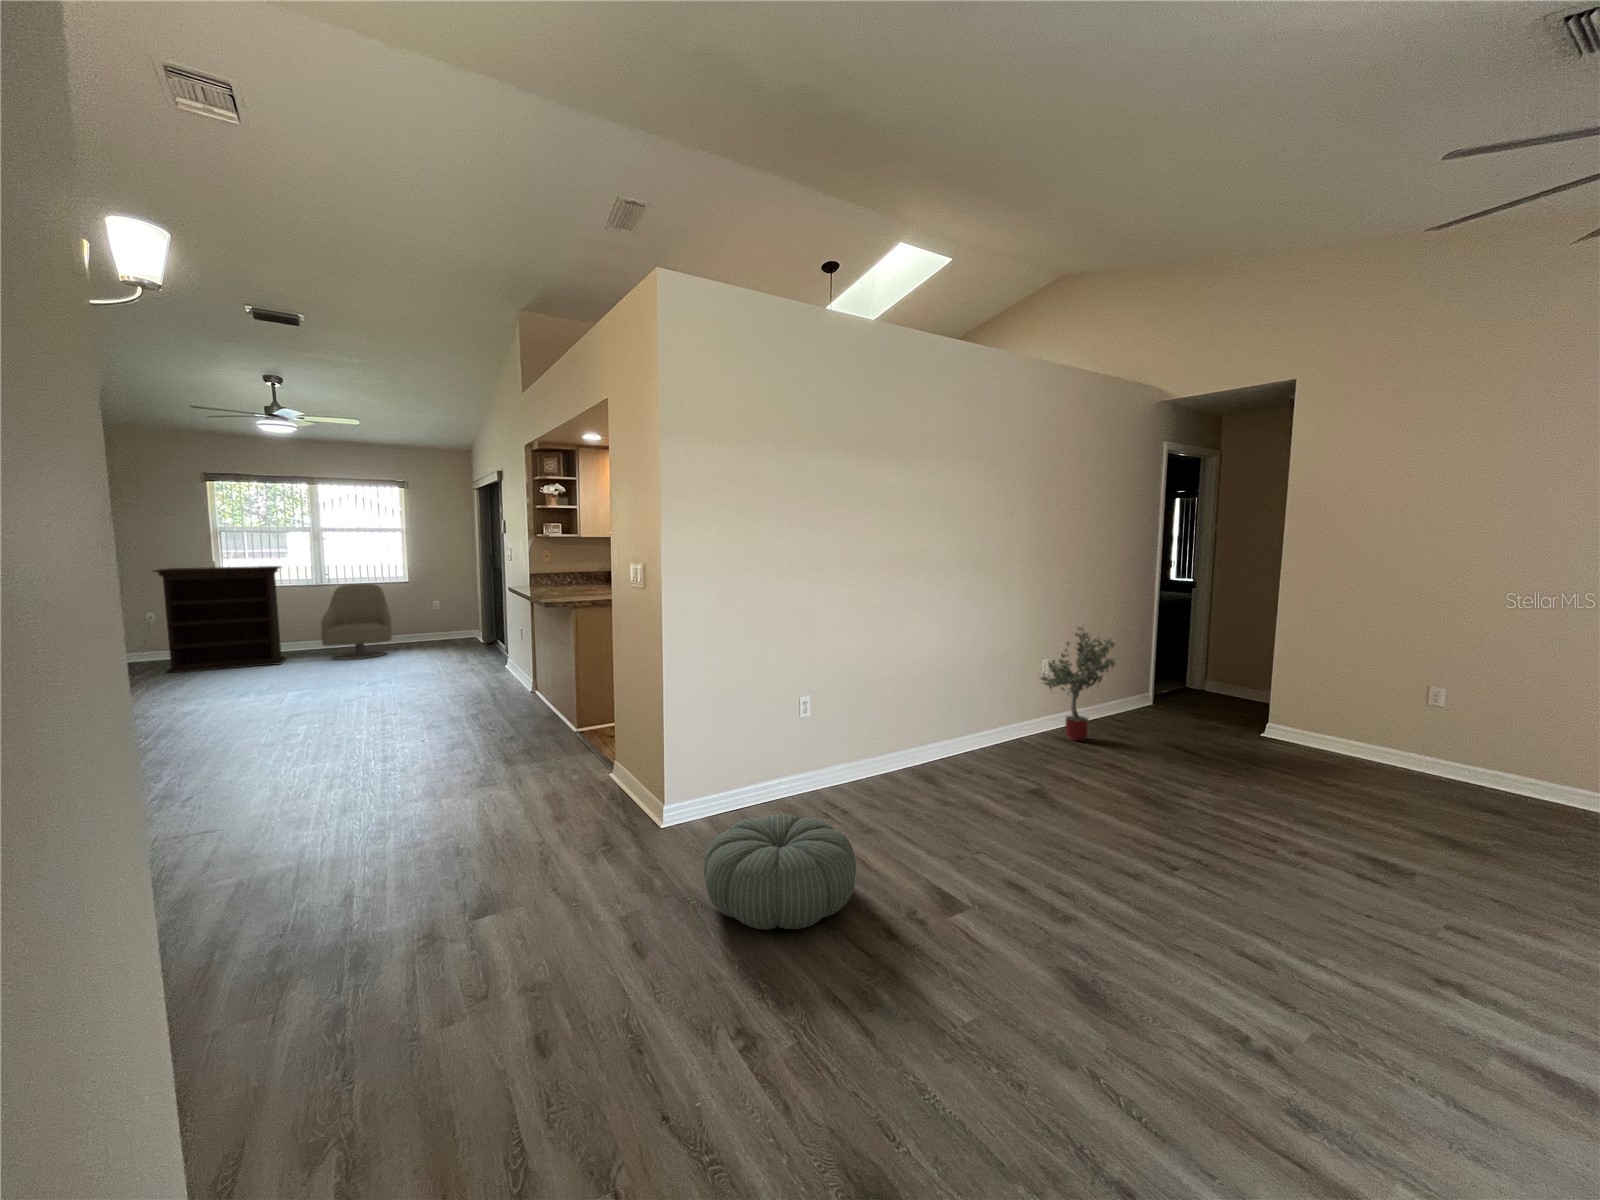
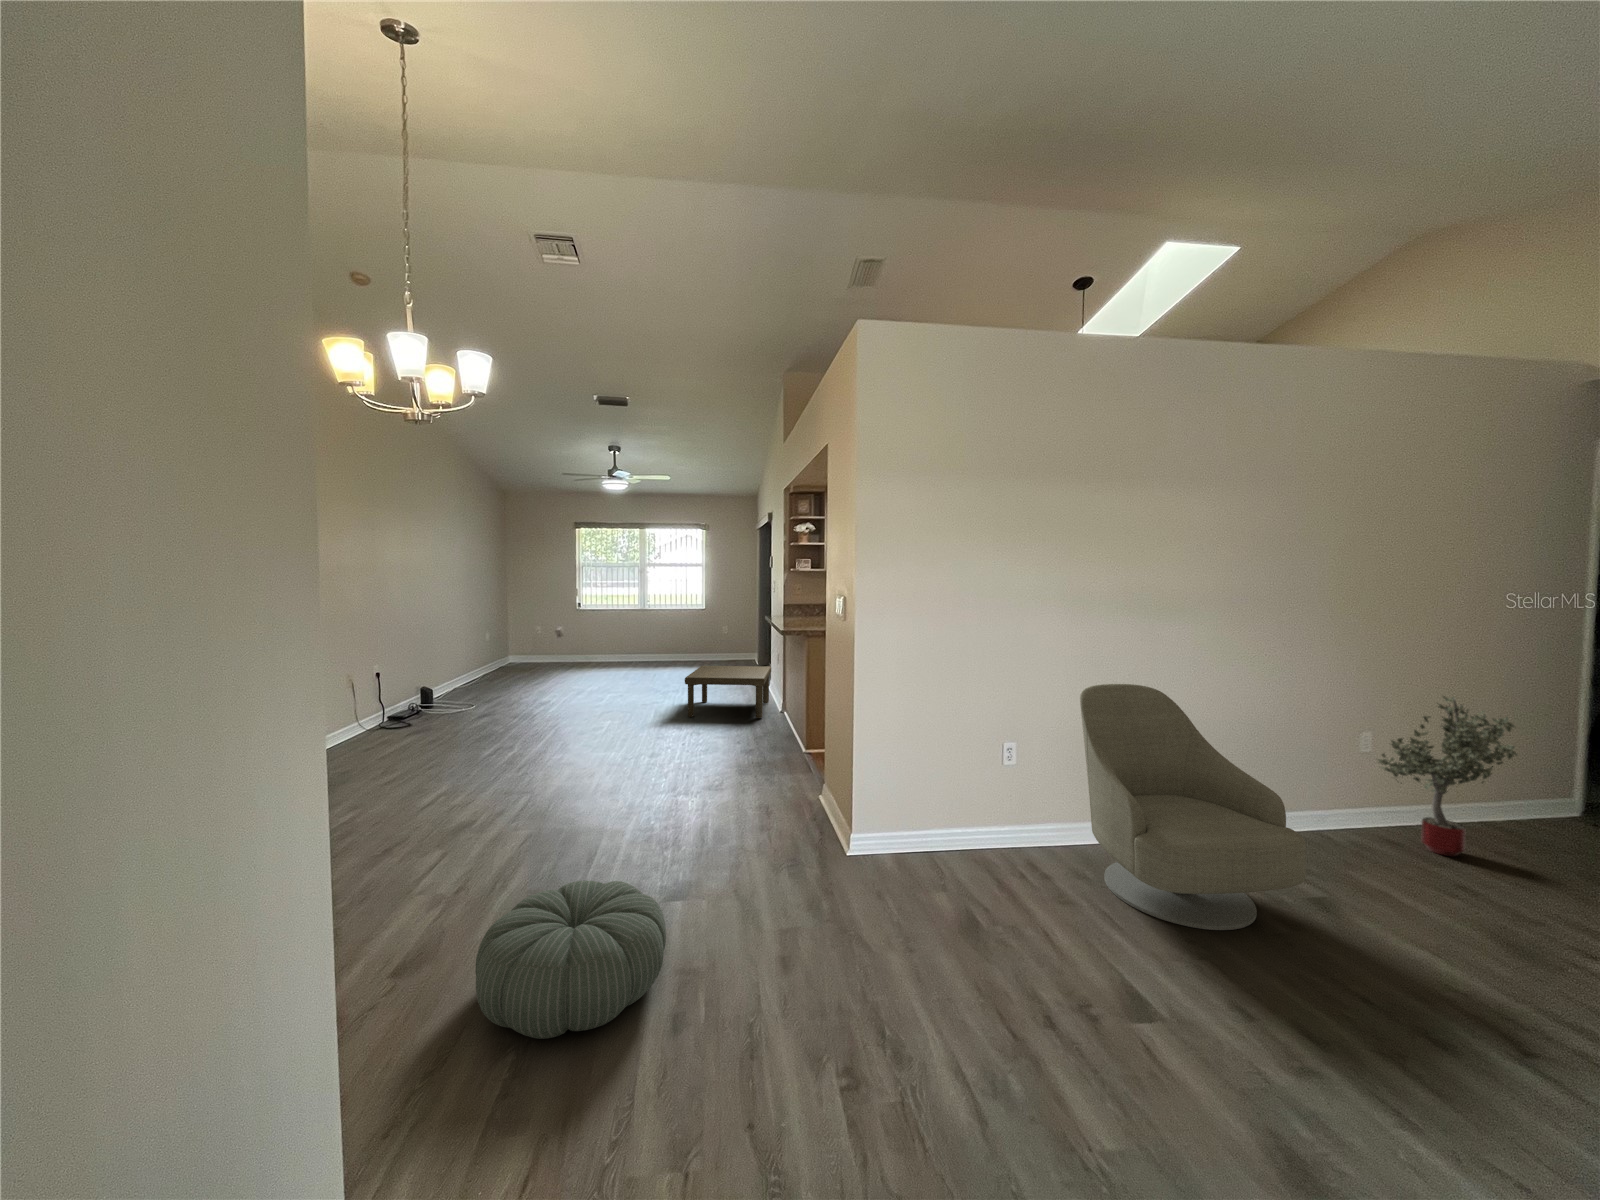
bookshelf: present [154,566,286,673] -> none [540,592,619,669]
armchair: present [321,584,392,660] -> present [1080,684,1306,930]
coffee table: none [409,645,516,711] -> present [685,666,771,718]
pouf: present [704,814,856,930] -> present [475,881,666,1039]

